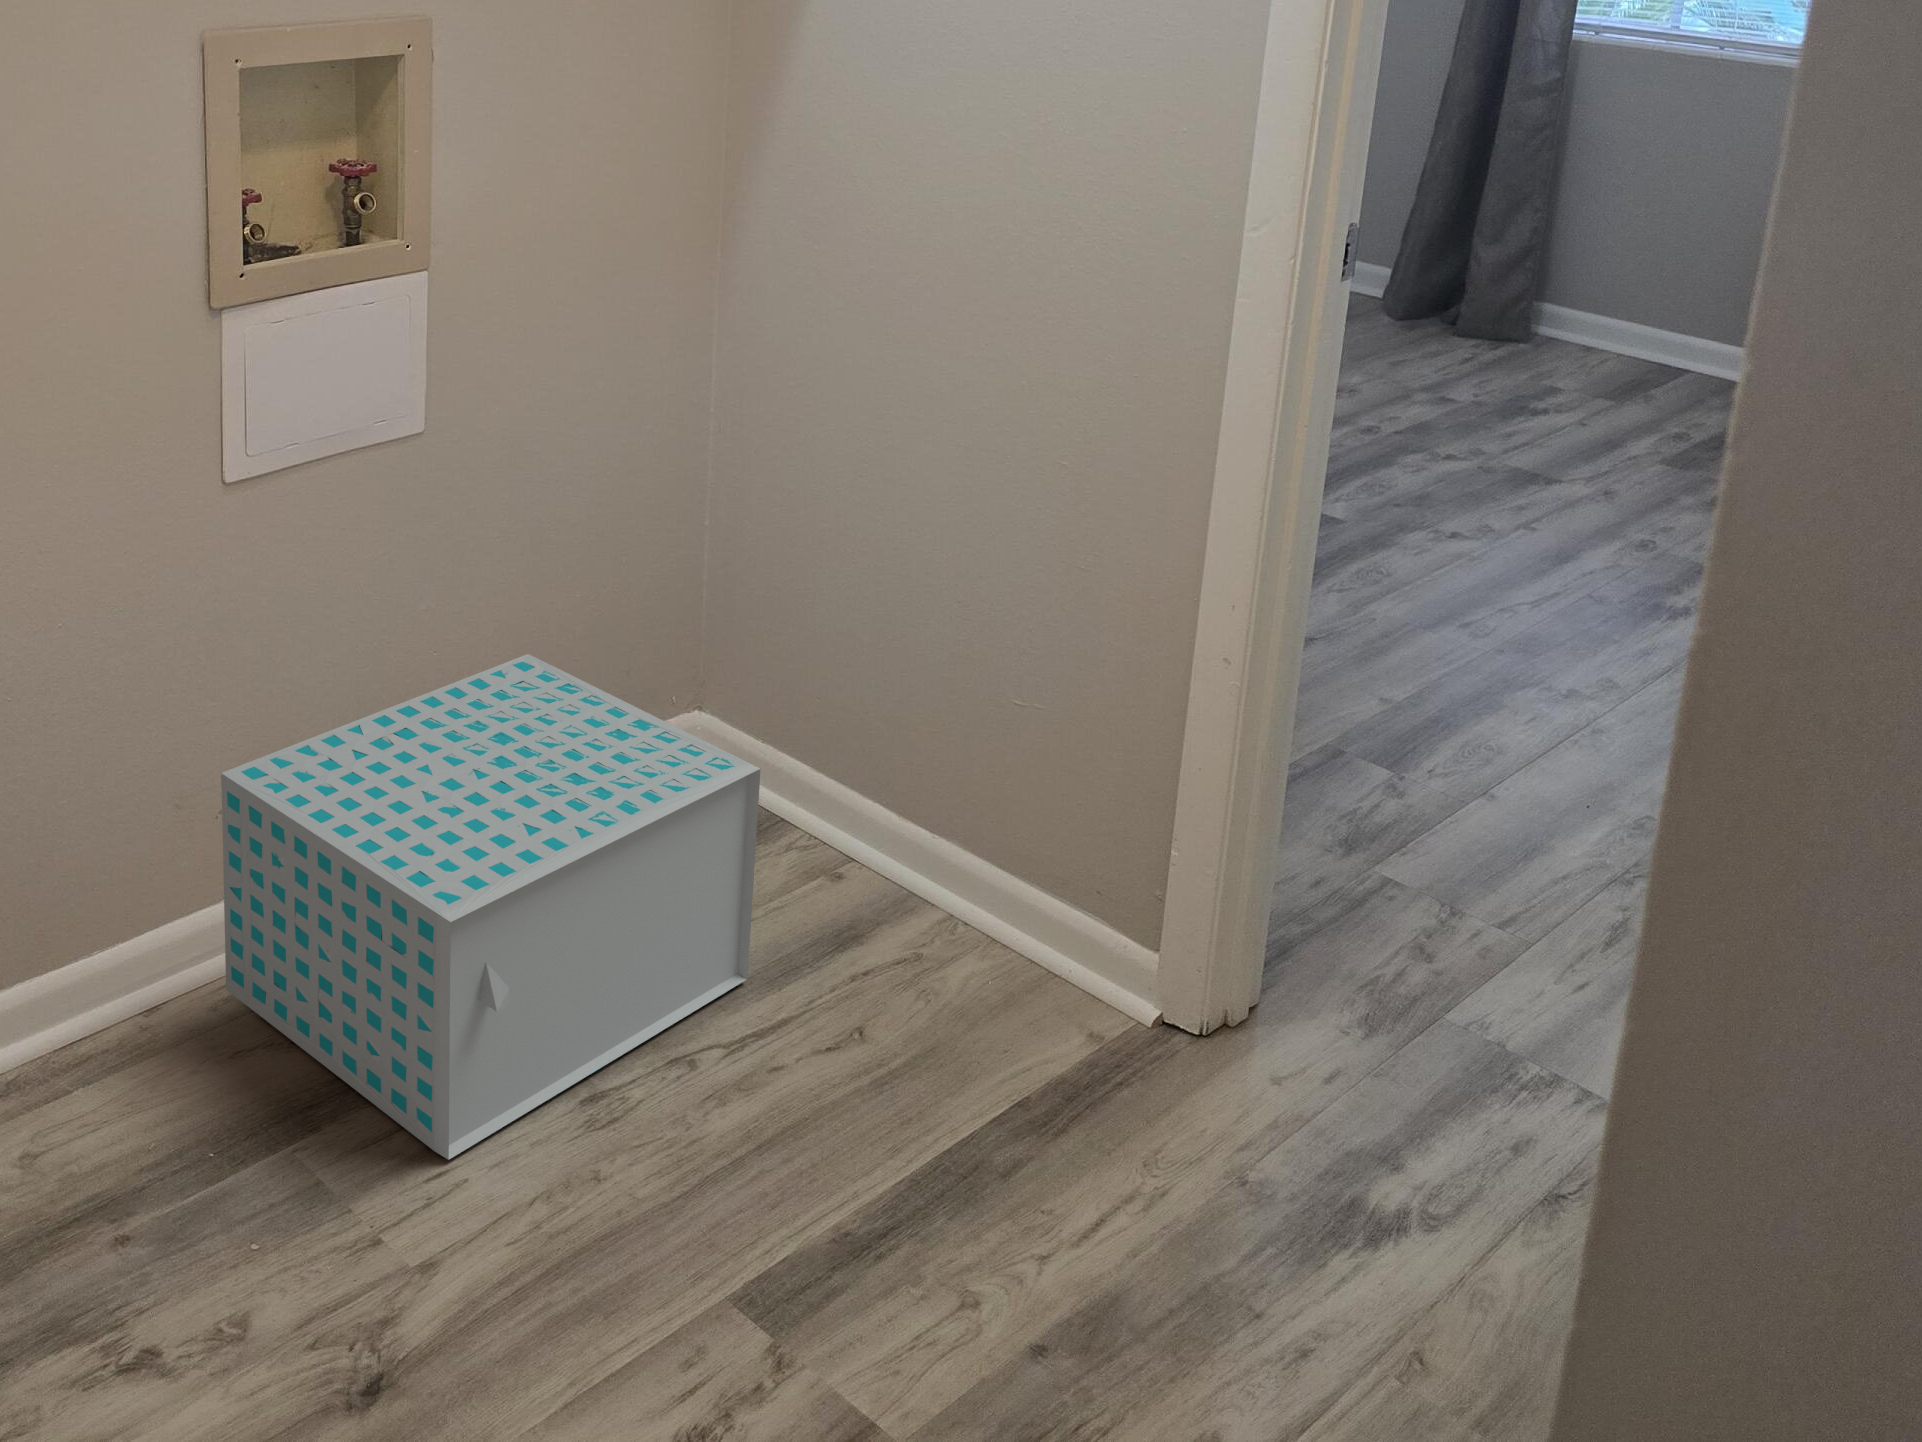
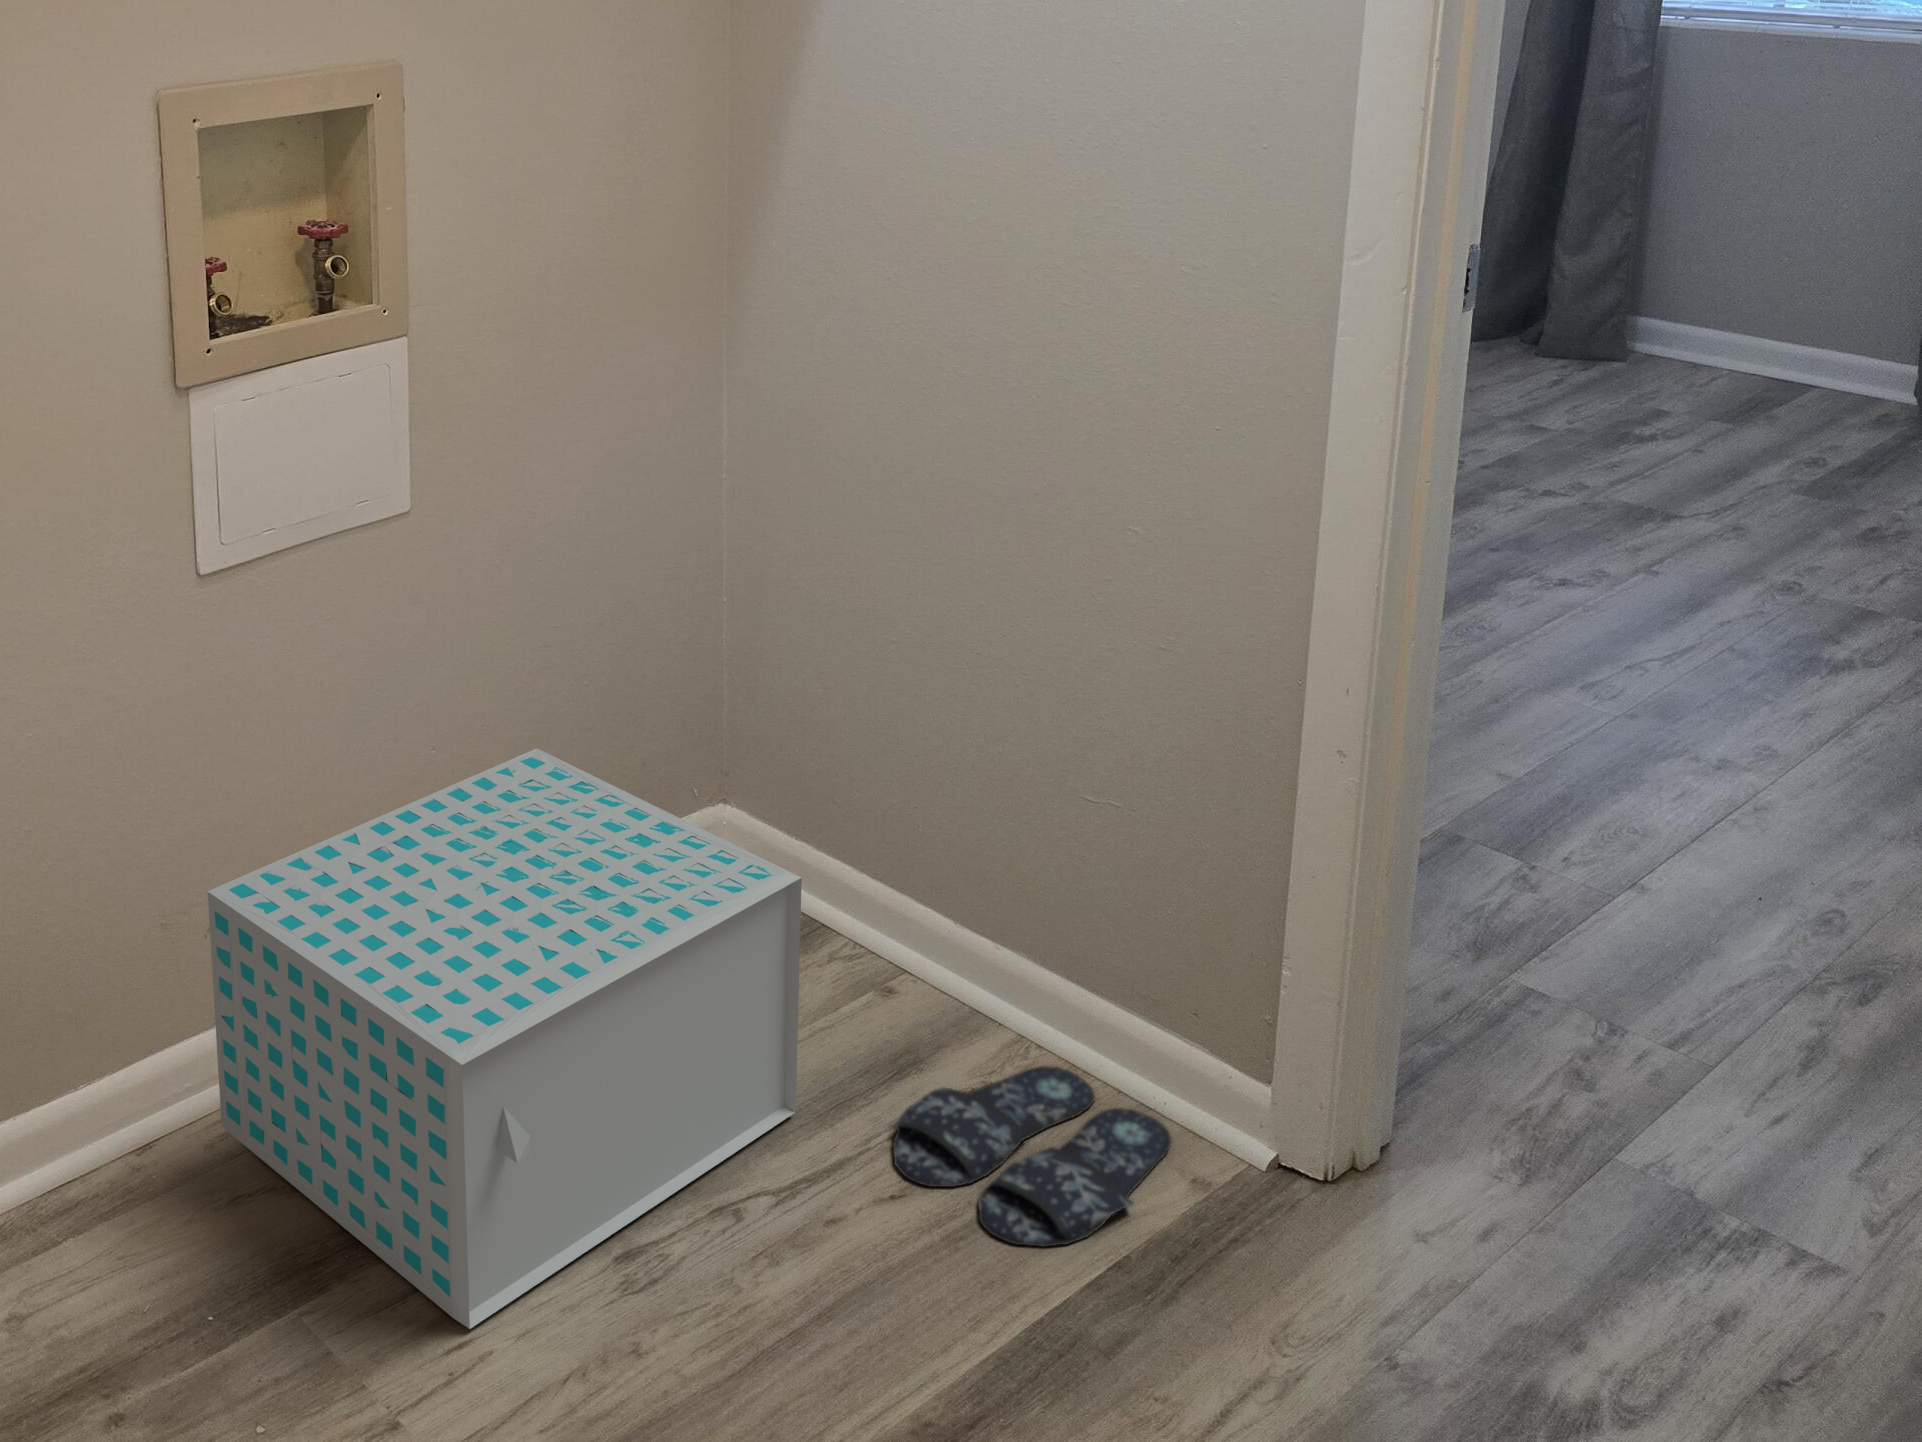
slippers: none [832,942,1073,1091] -> present [893,1066,1171,1246]

